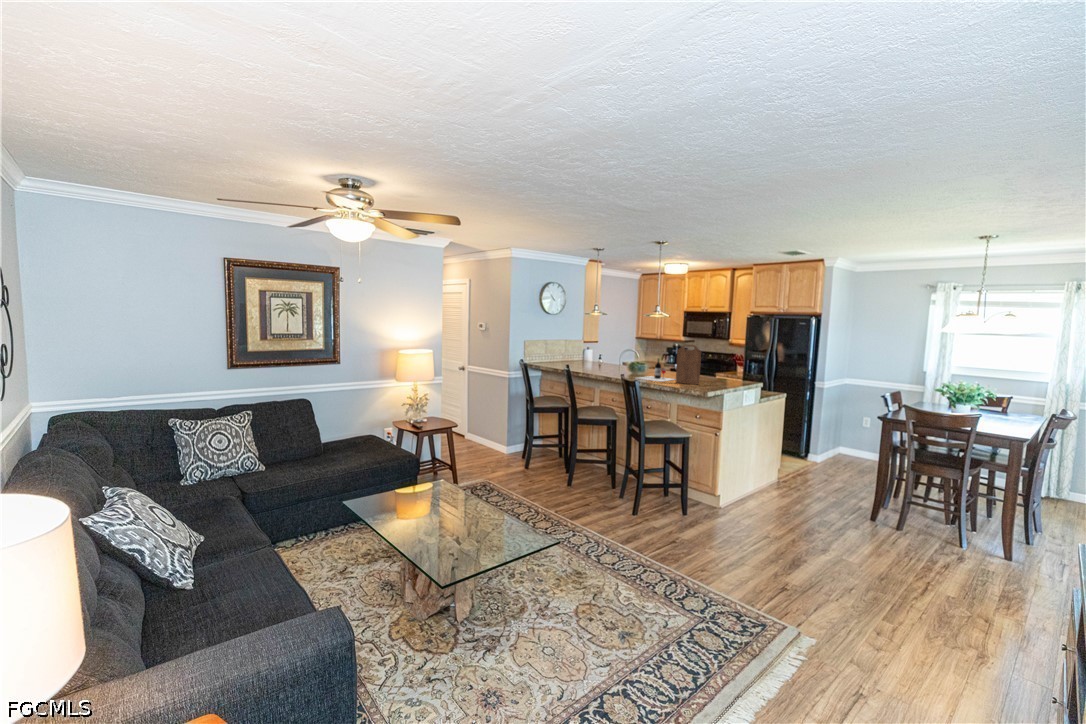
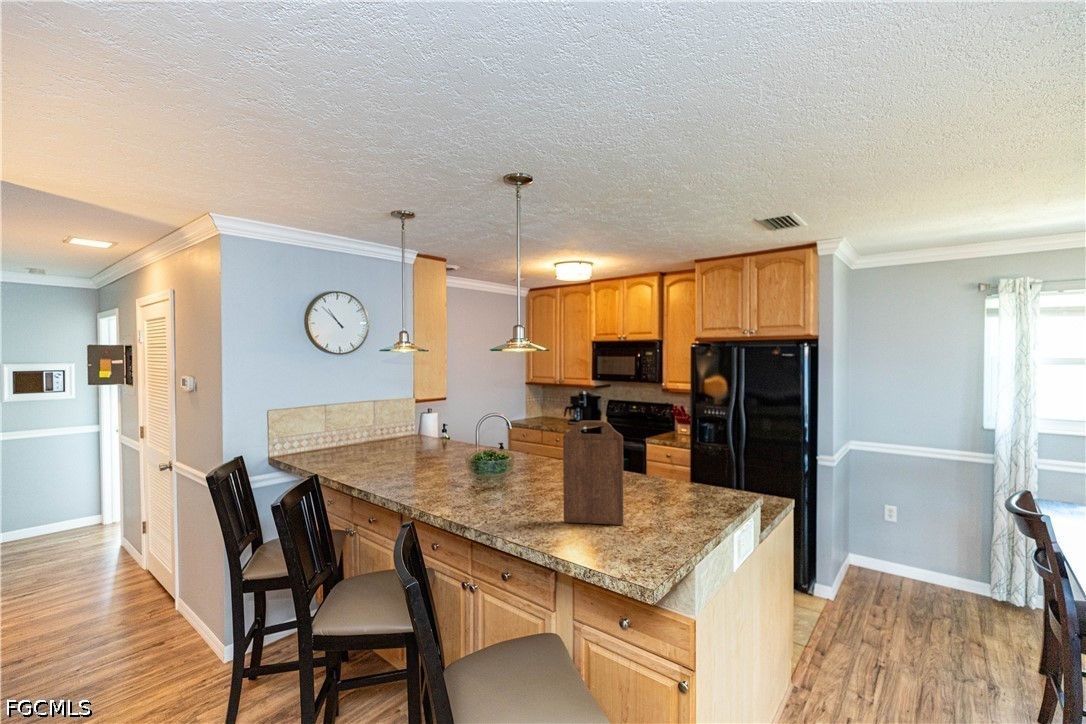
wine bottle: present [639,359,675,381] -> none [467,449,573,517]

